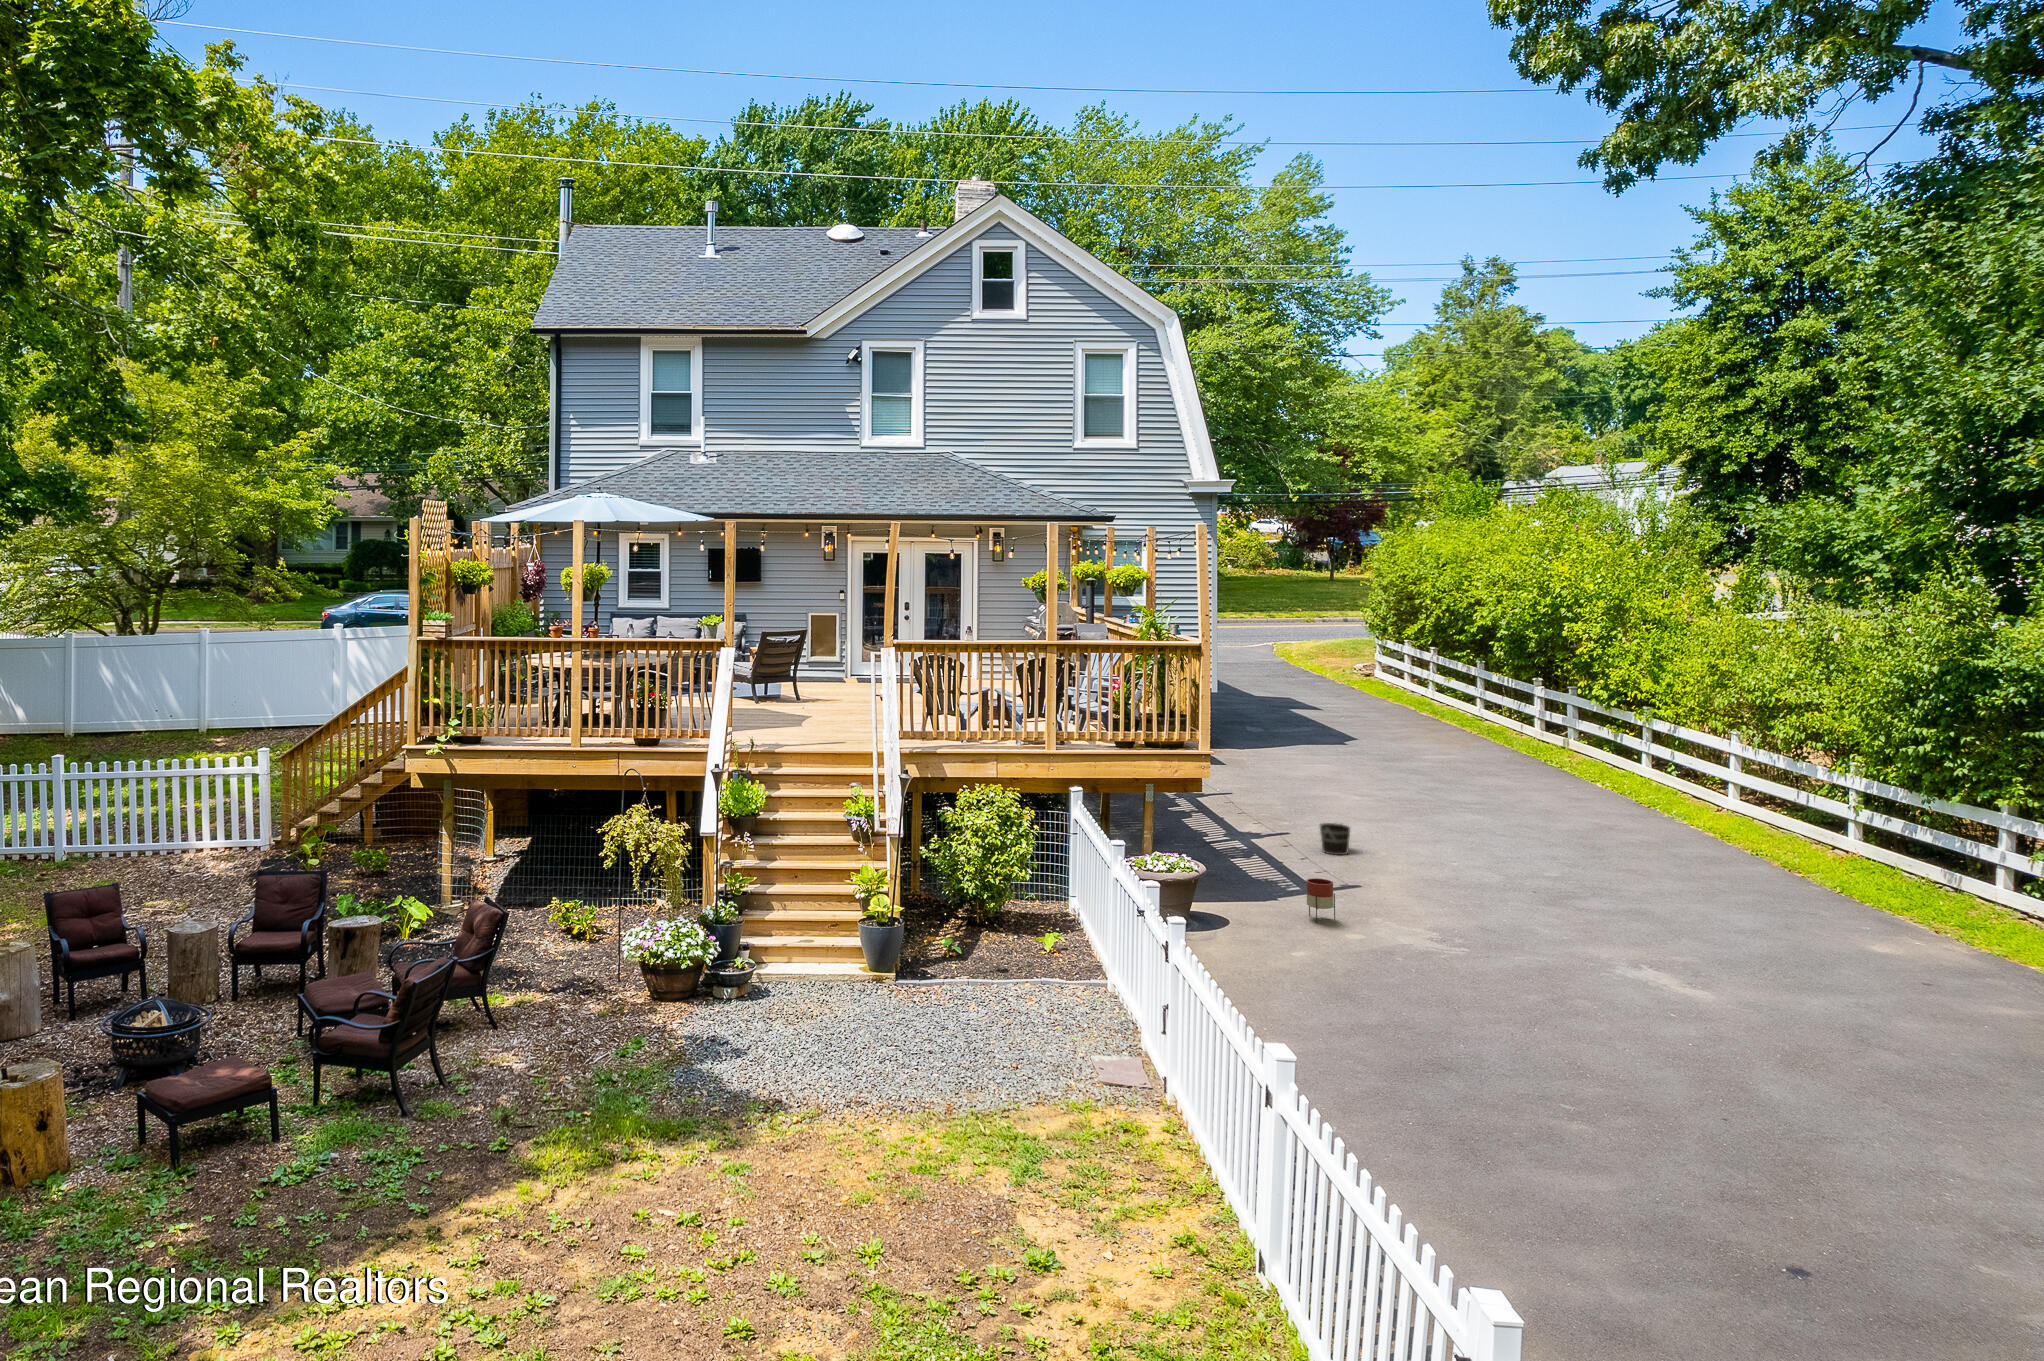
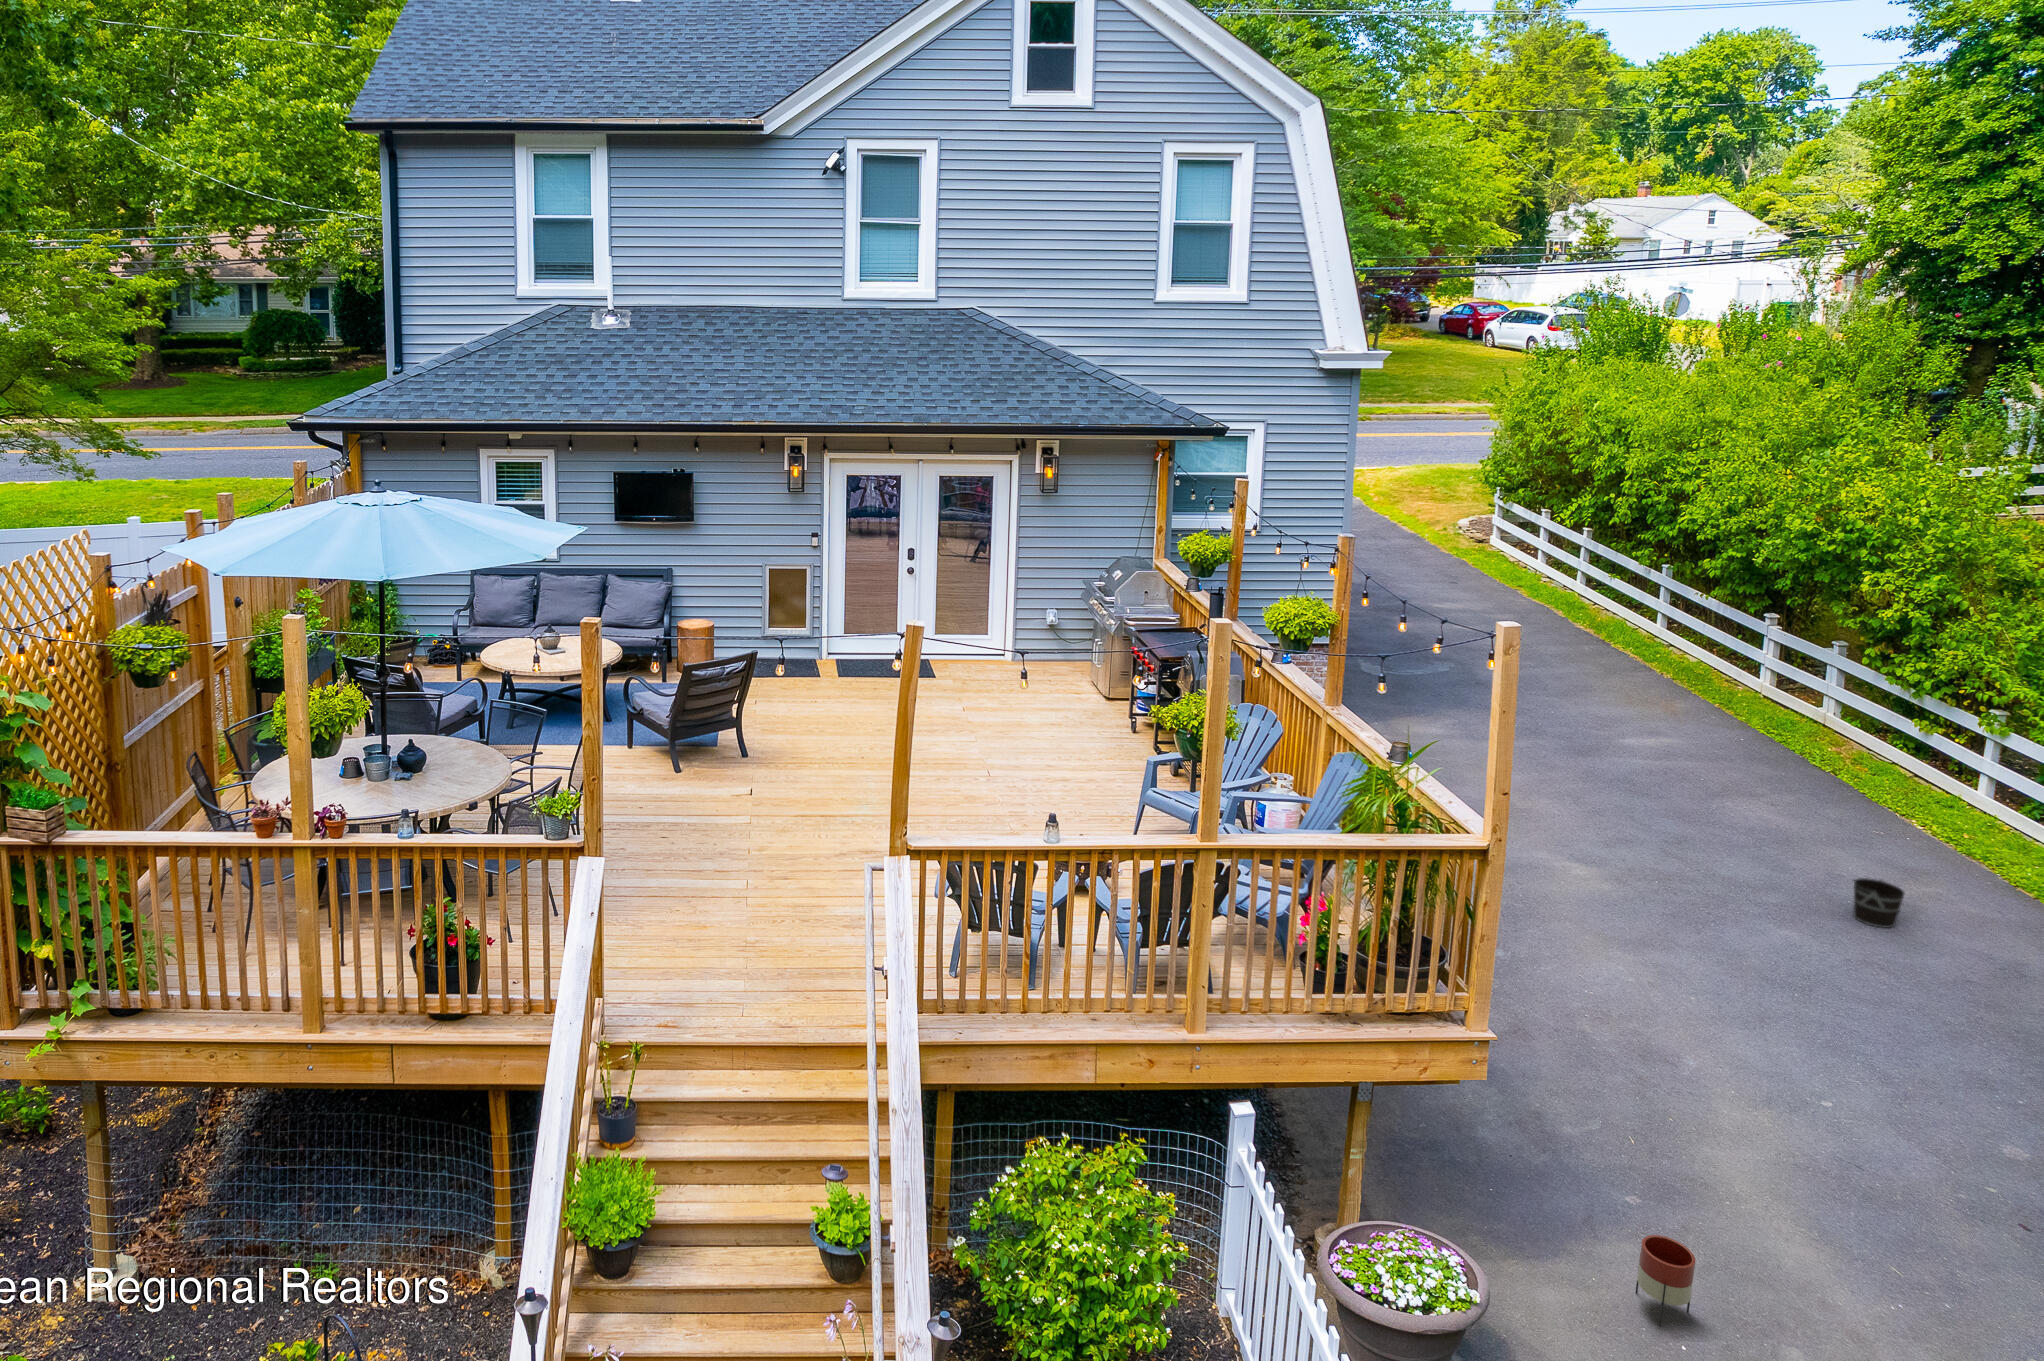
bucket: present [1320,823,1350,855] -> present [1853,878,1905,928]

